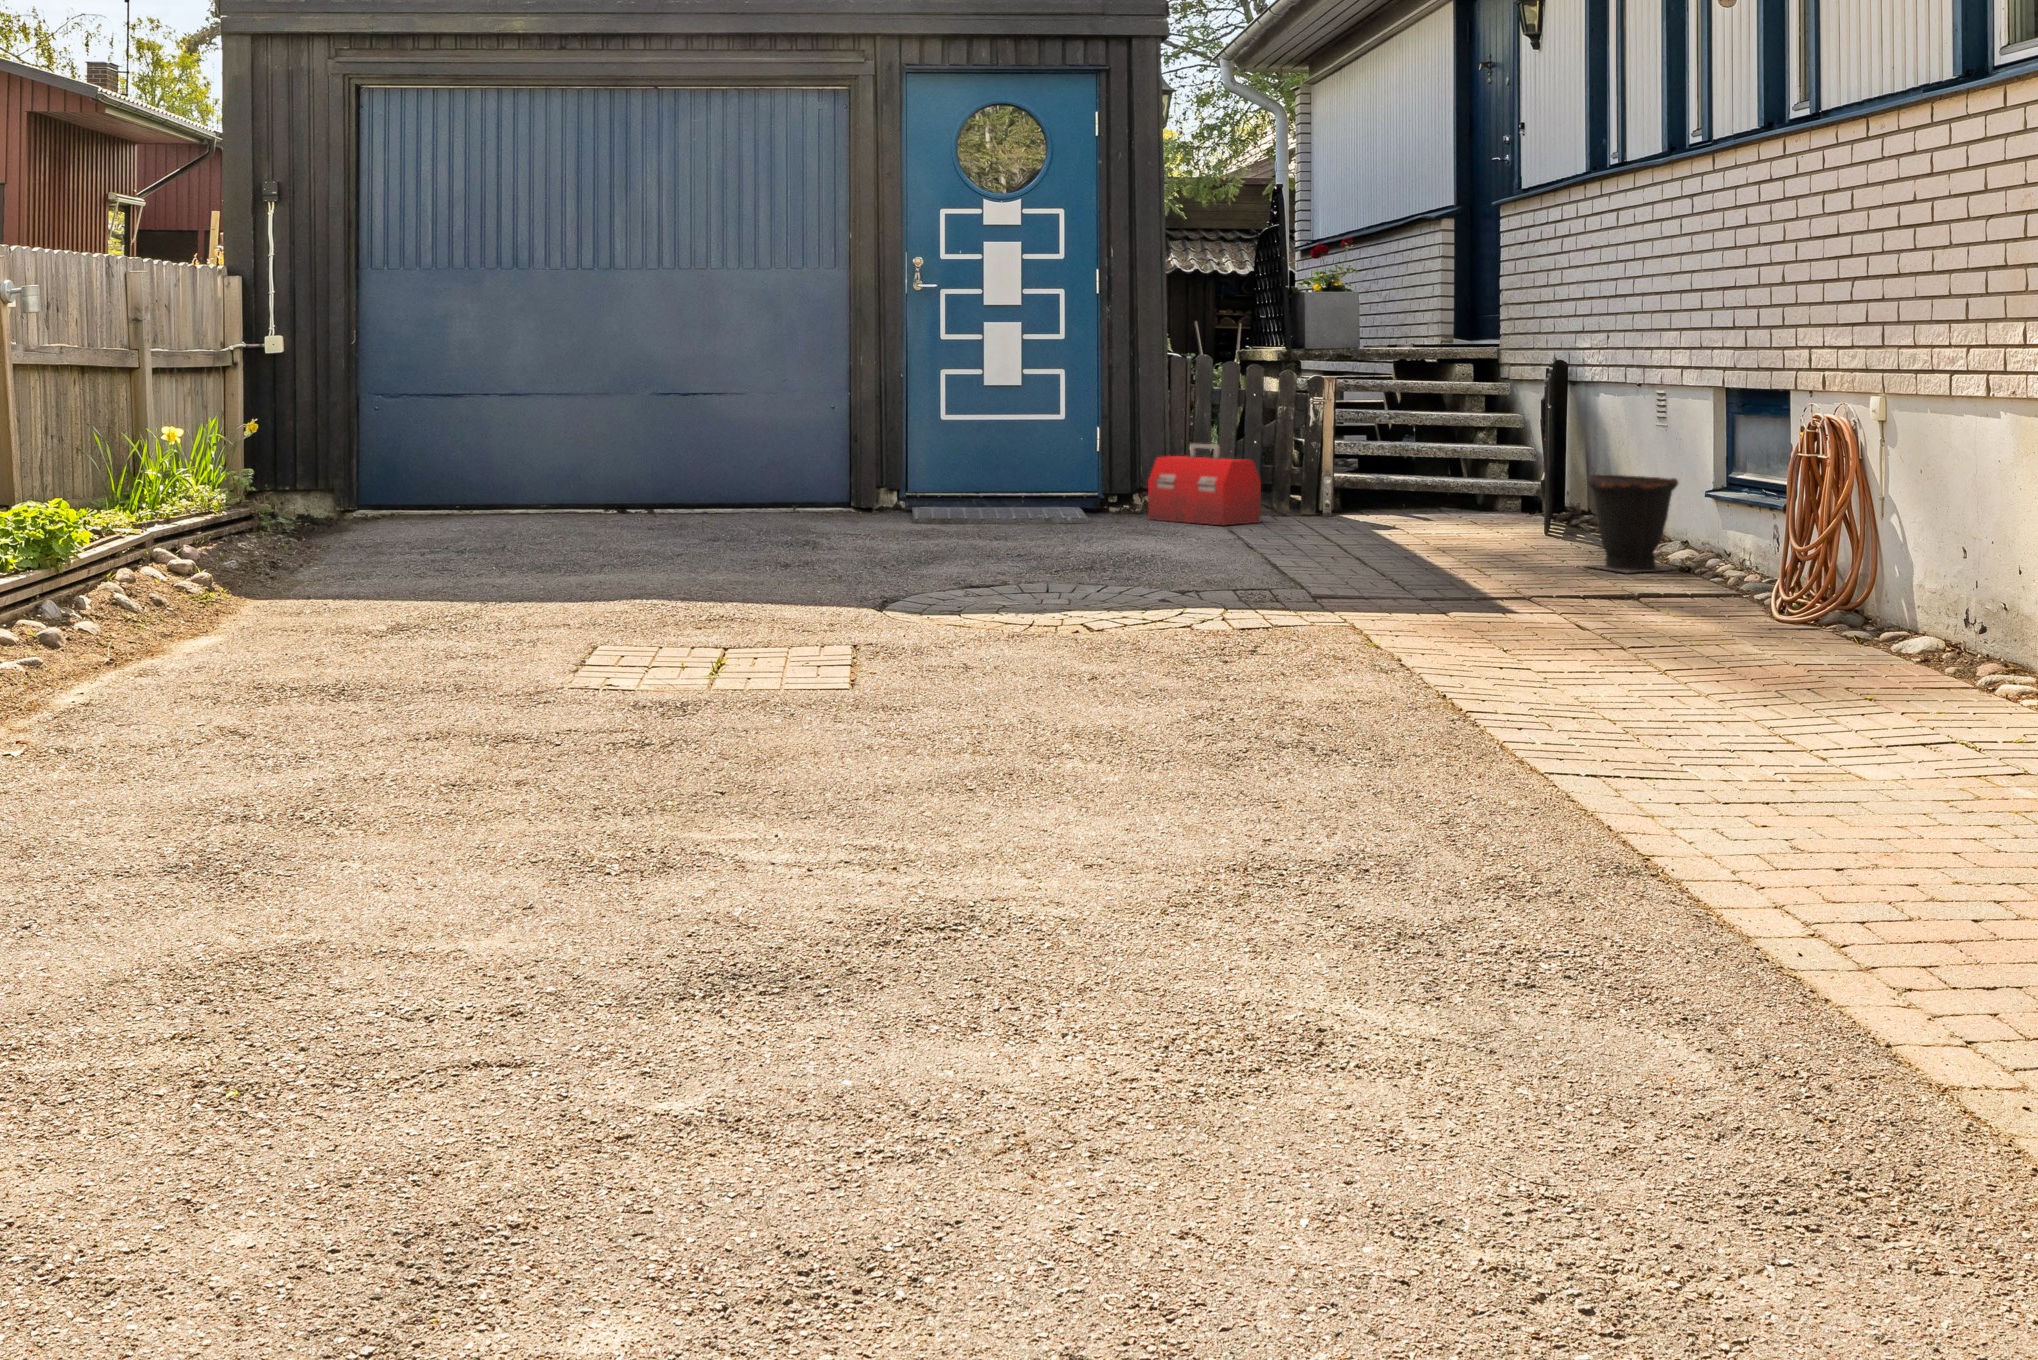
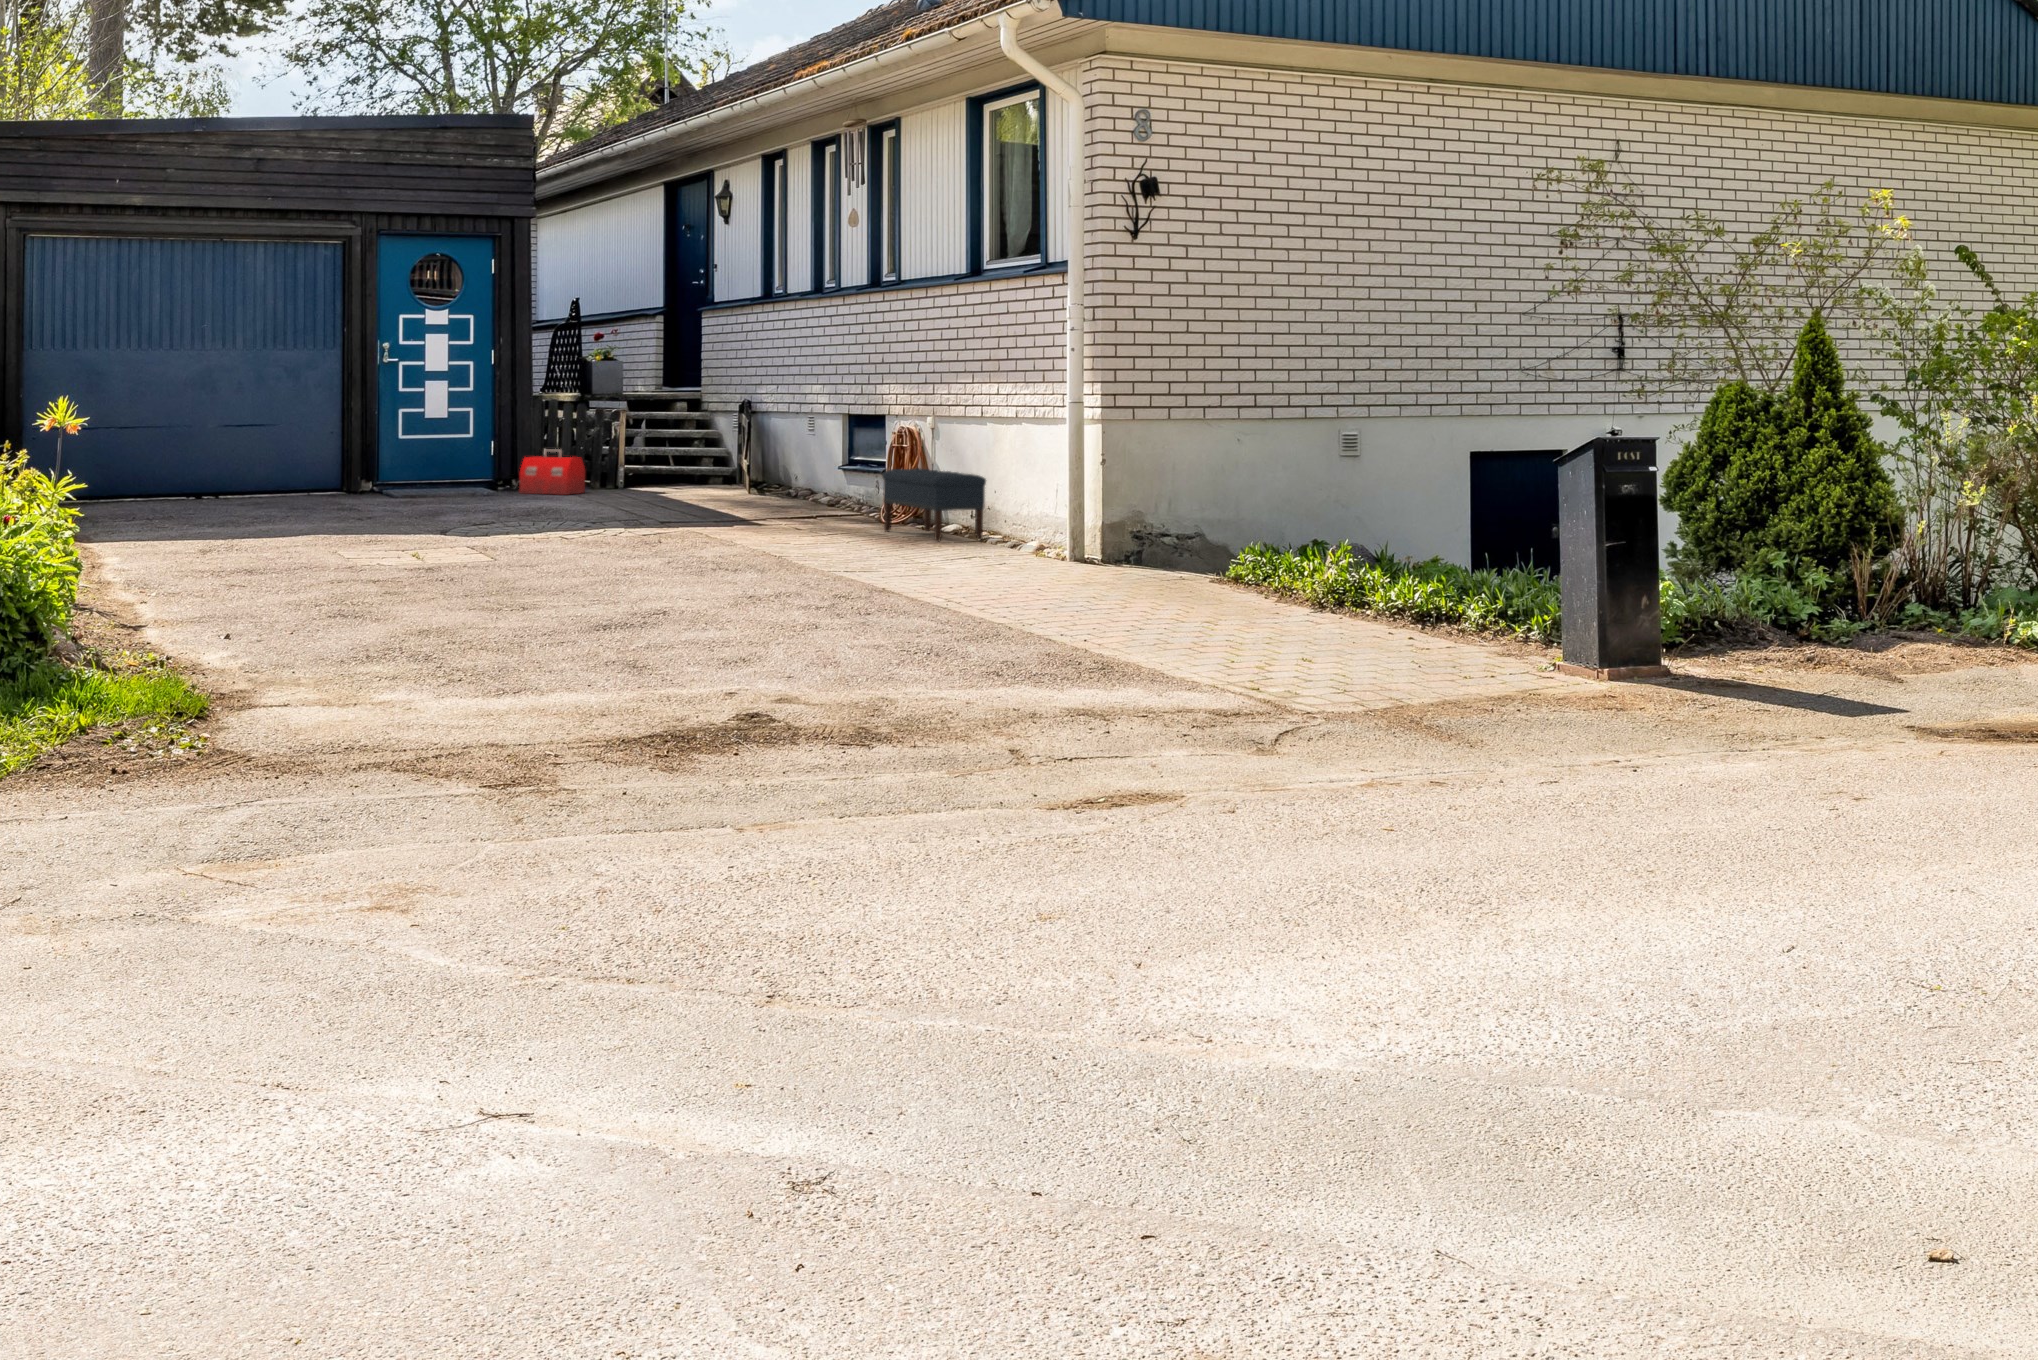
bucket: present [1587,475,1678,573] -> none [777,455,826,508]
bench: none [1759,510,1994,685] -> present [882,468,986,542]

